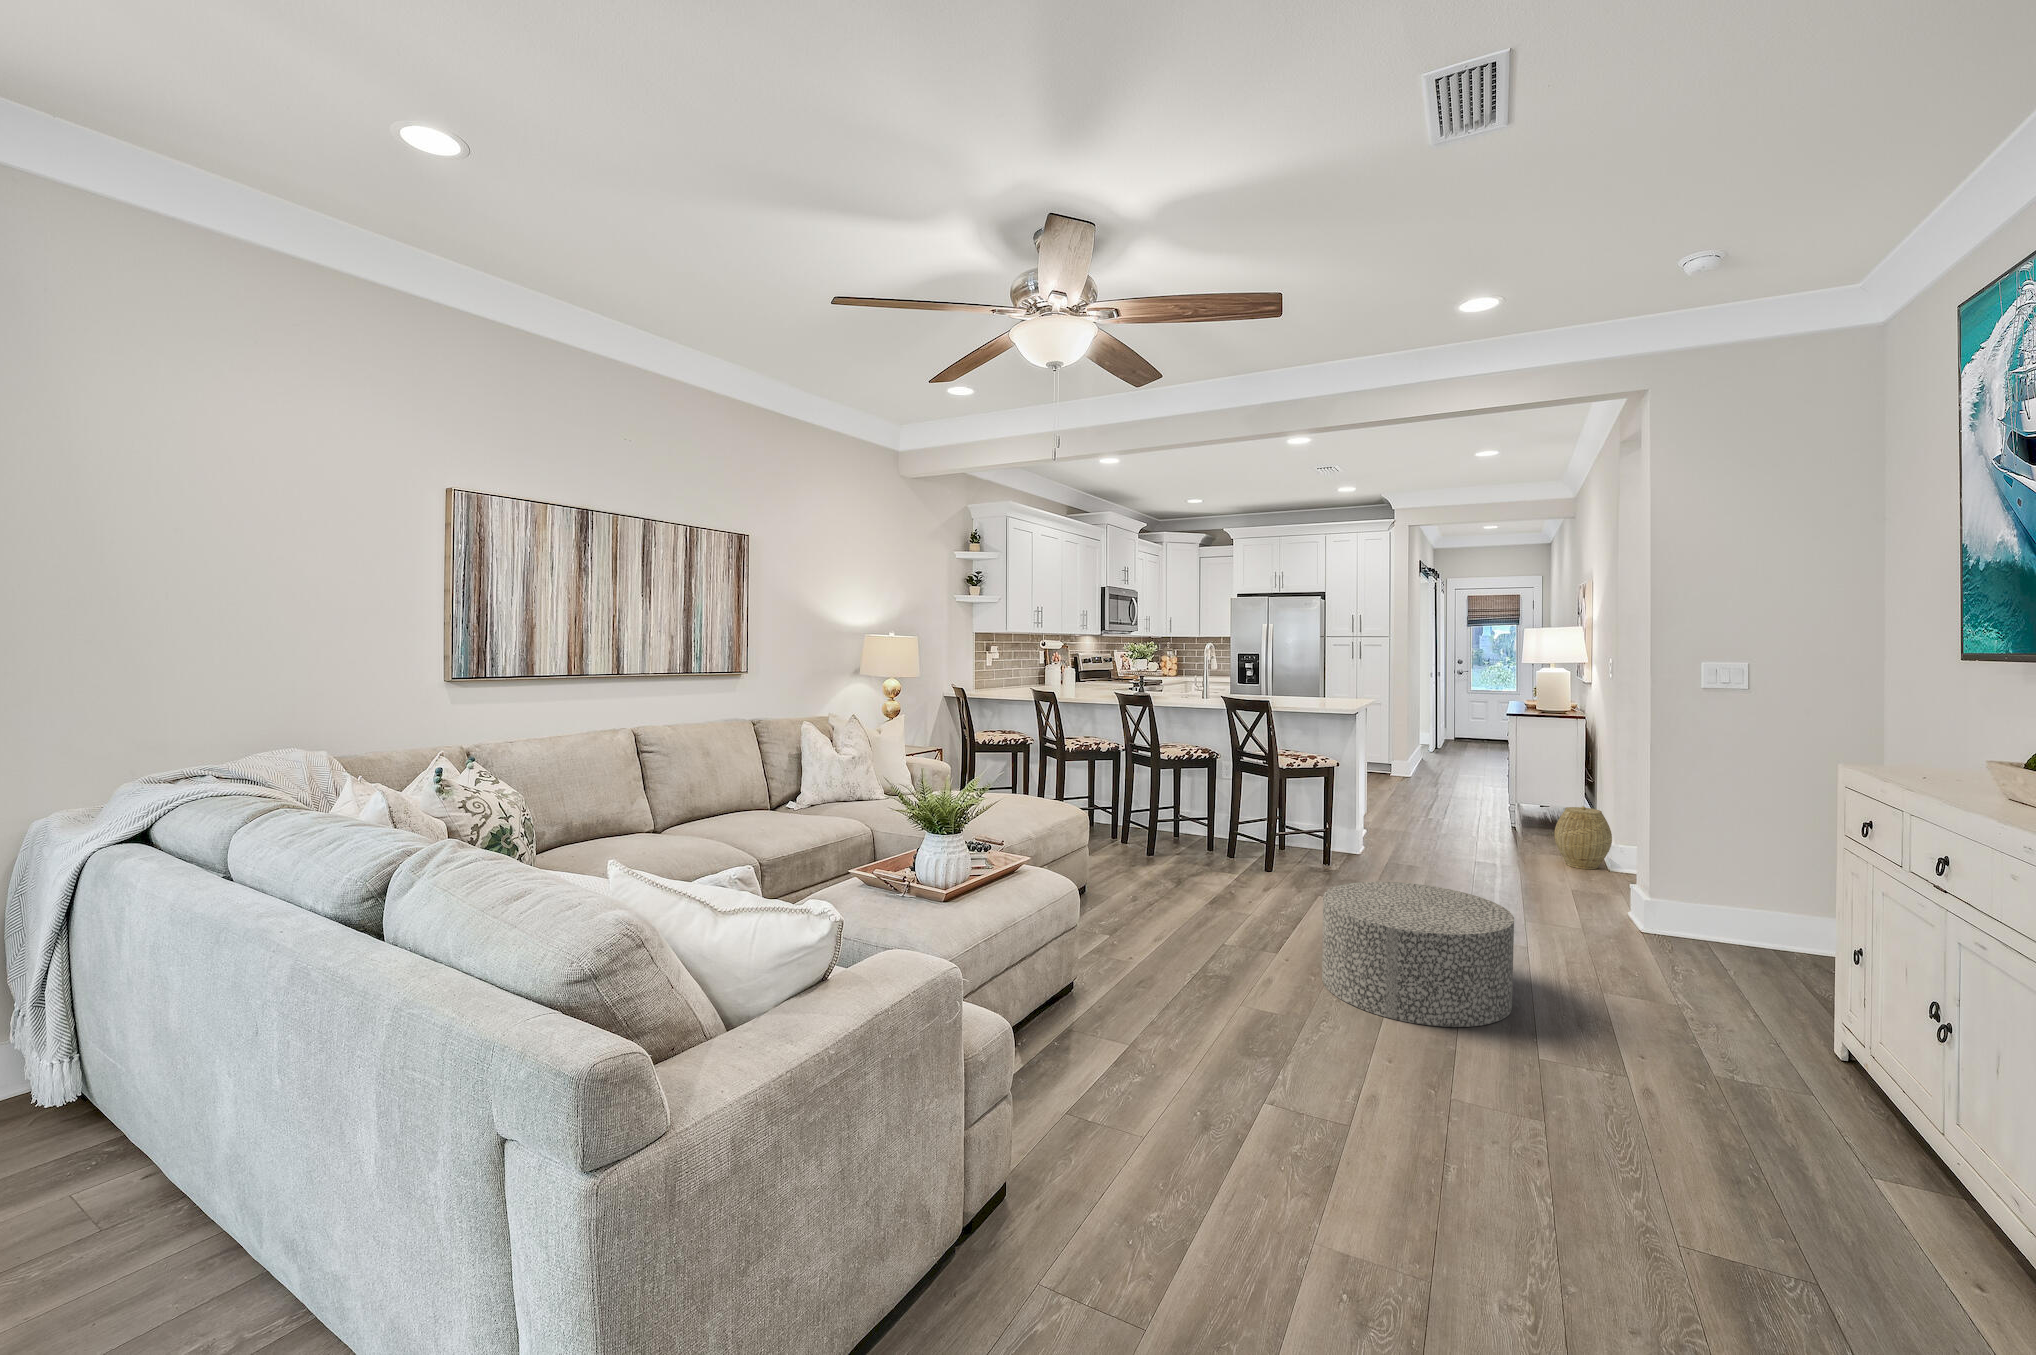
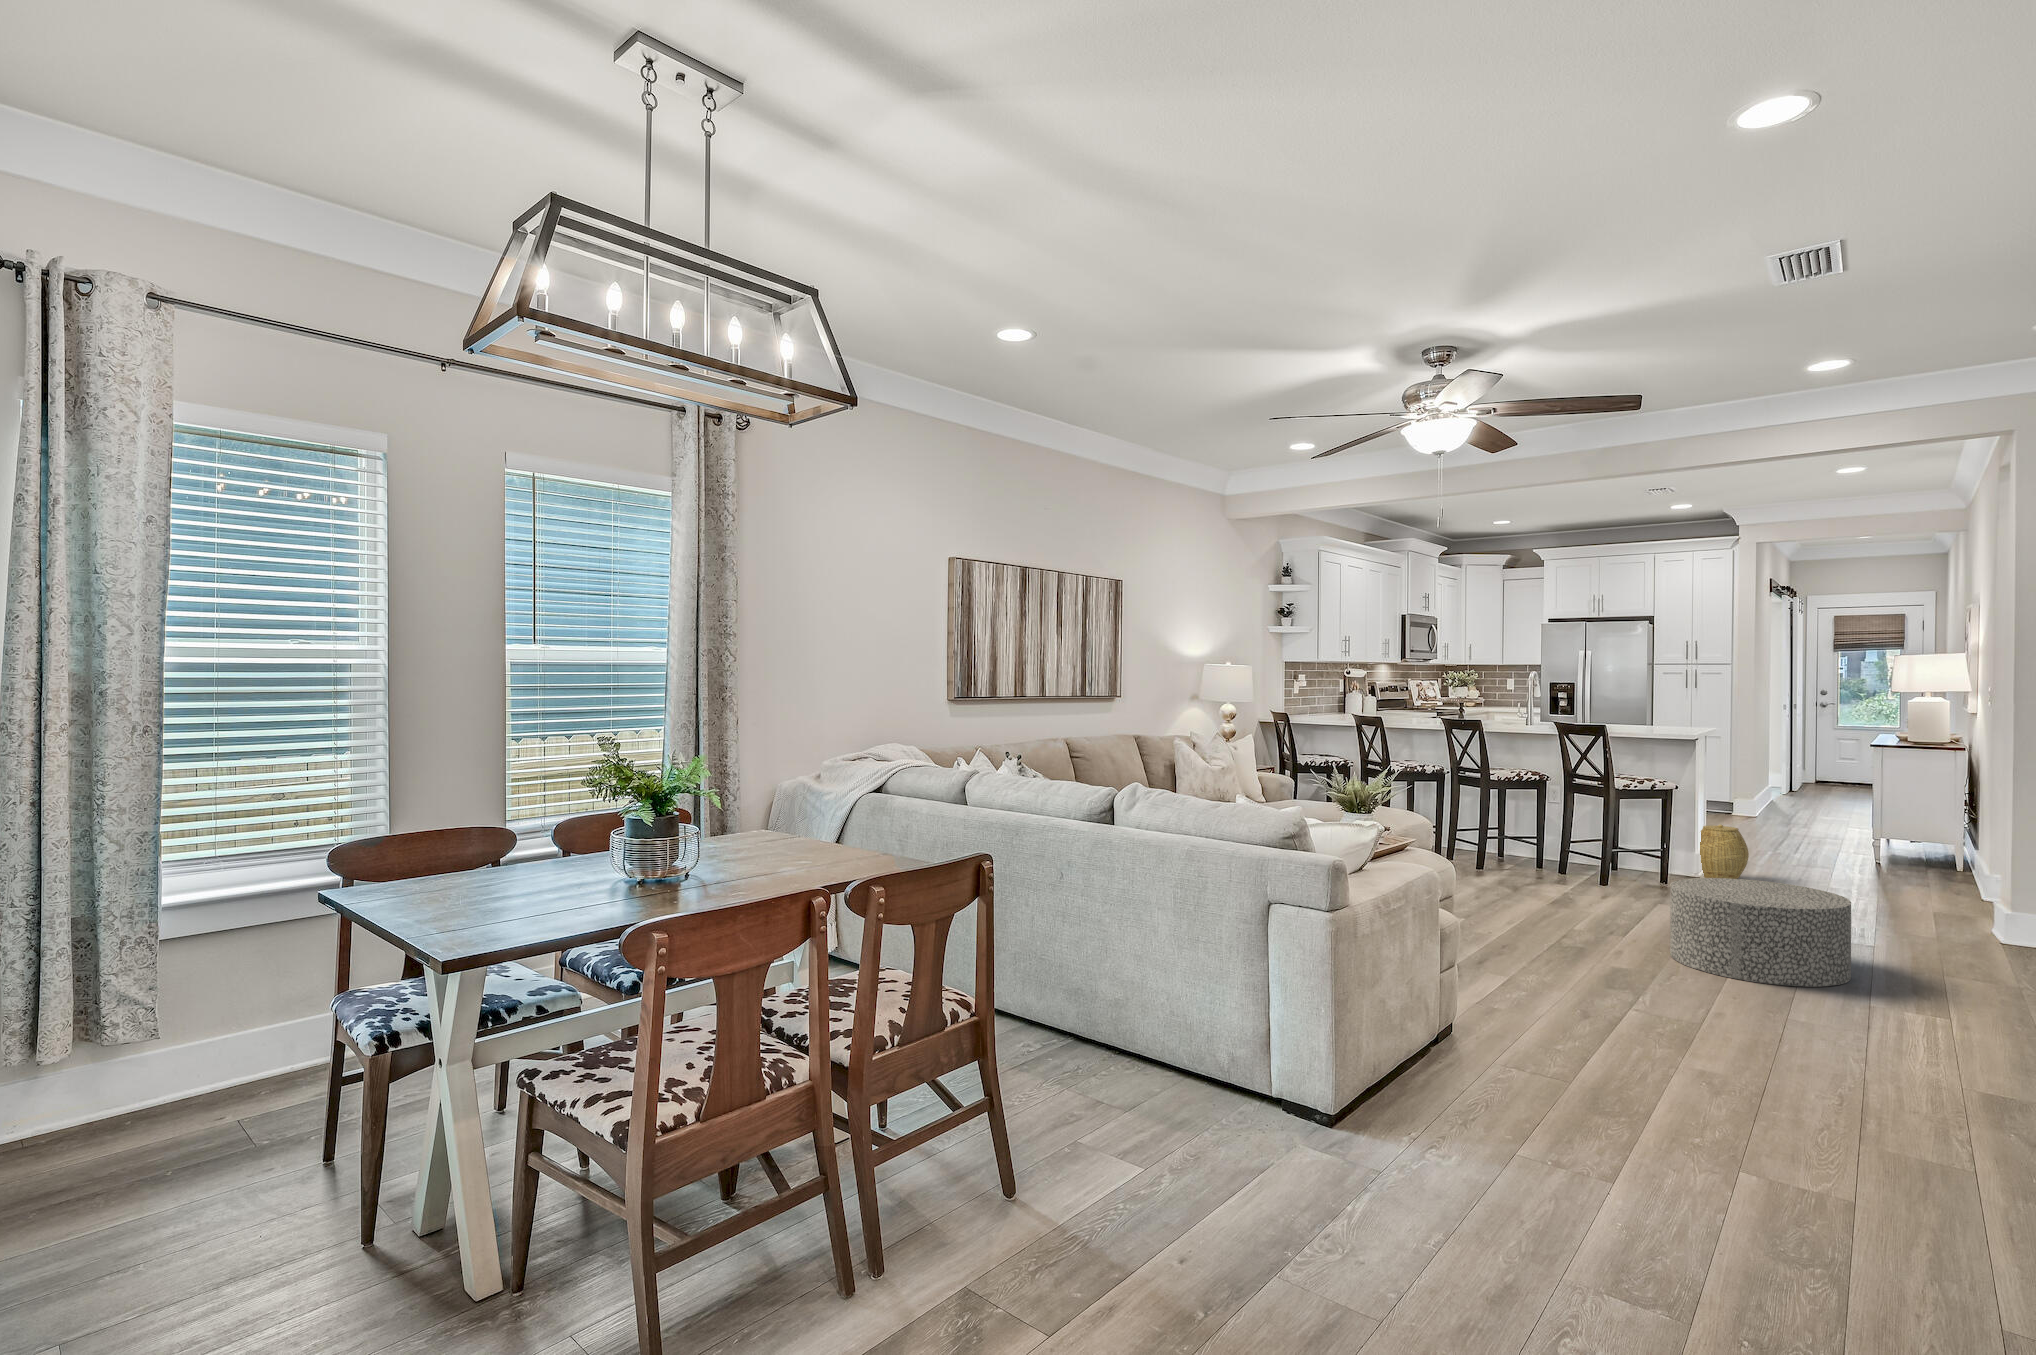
woven basket: present [1554,807,1612,869] -> present [1700,824,1749,879]

